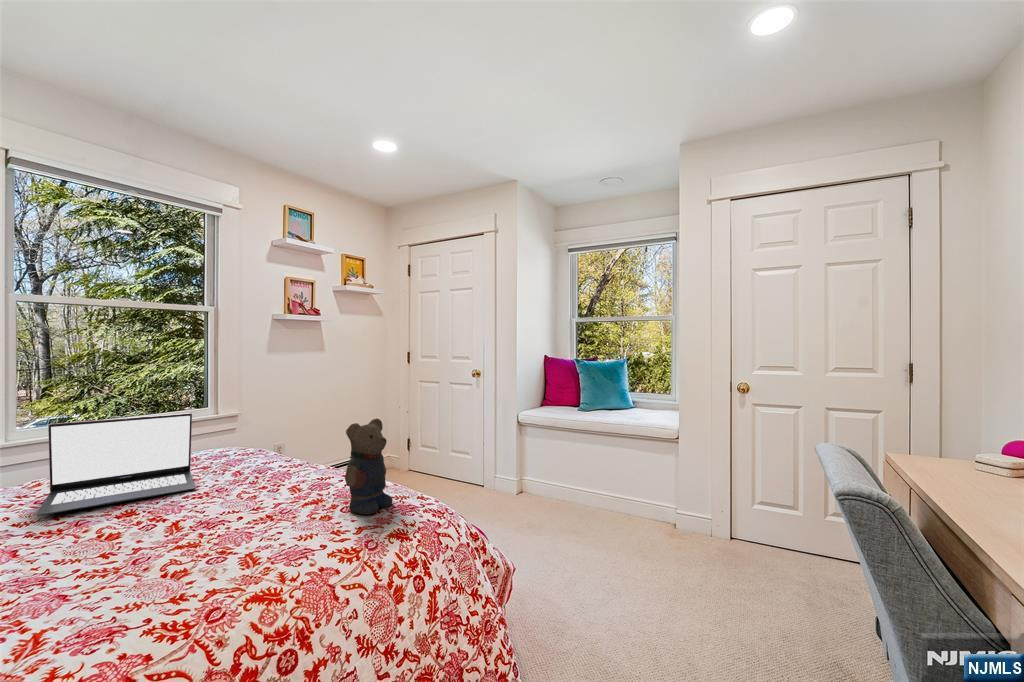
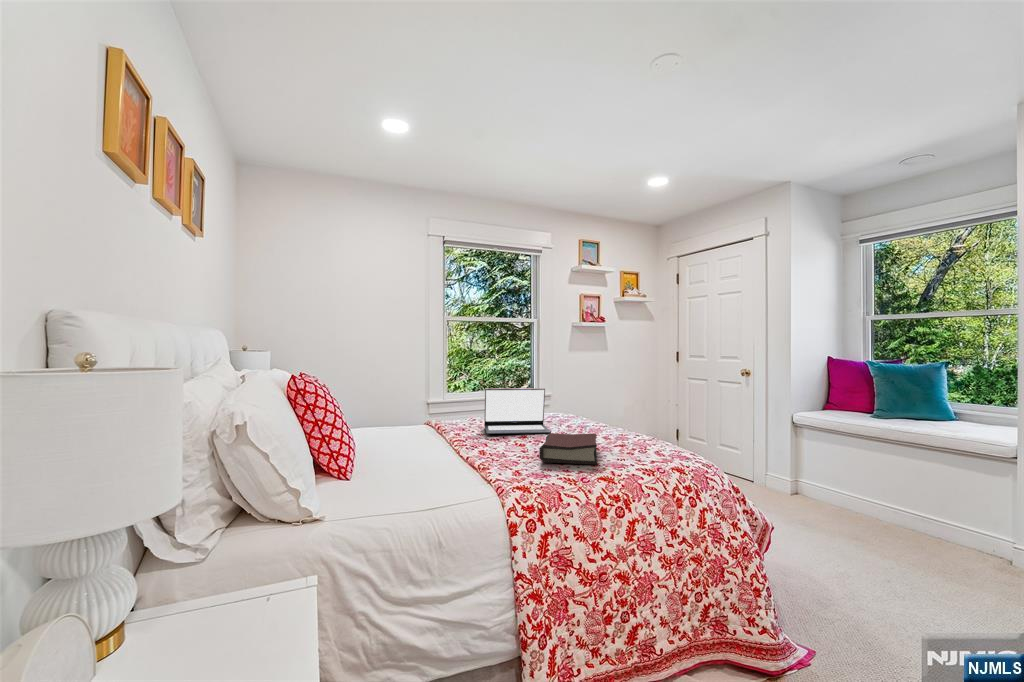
teddy bear: present [345,419,393,514] -> none [642,397,673,457]
hardback book: none [119,488,269,581] -> present [539,433,597,465]

